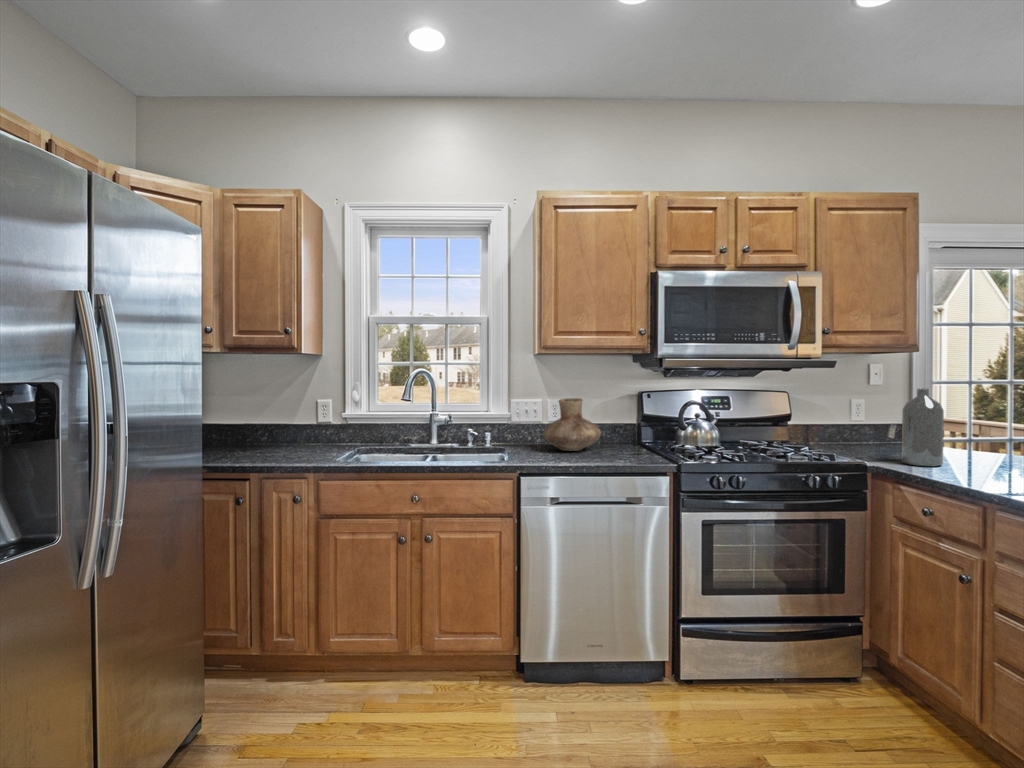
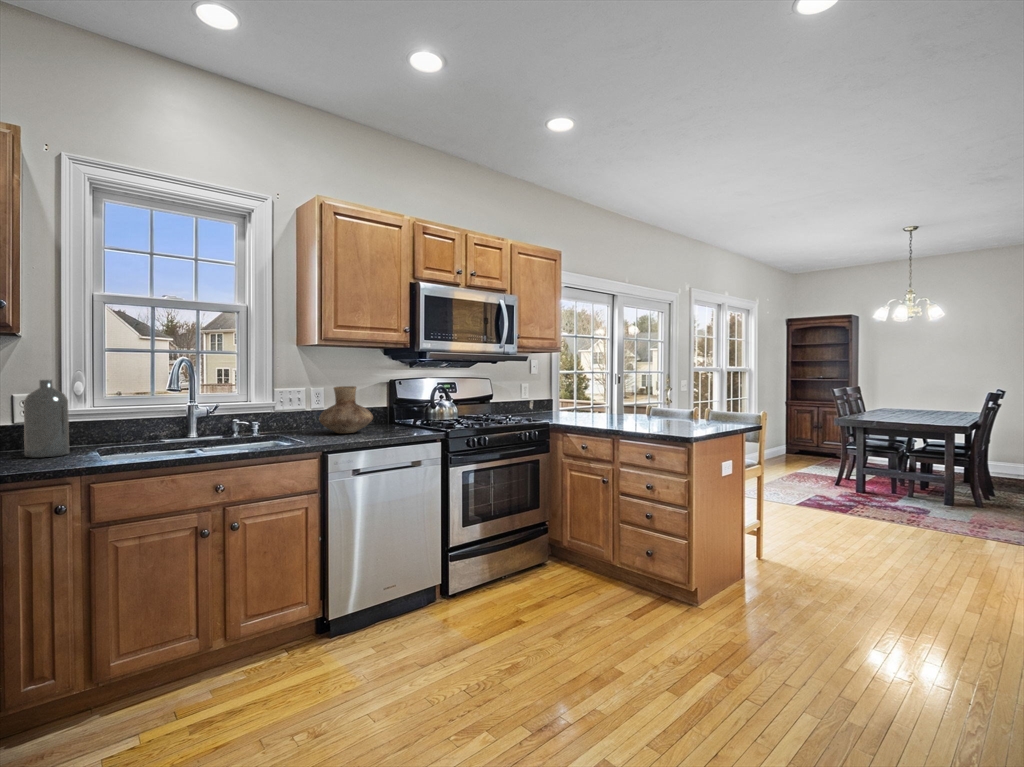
bottle: present [902,388,944,467] -> present [24,380,69,458]

